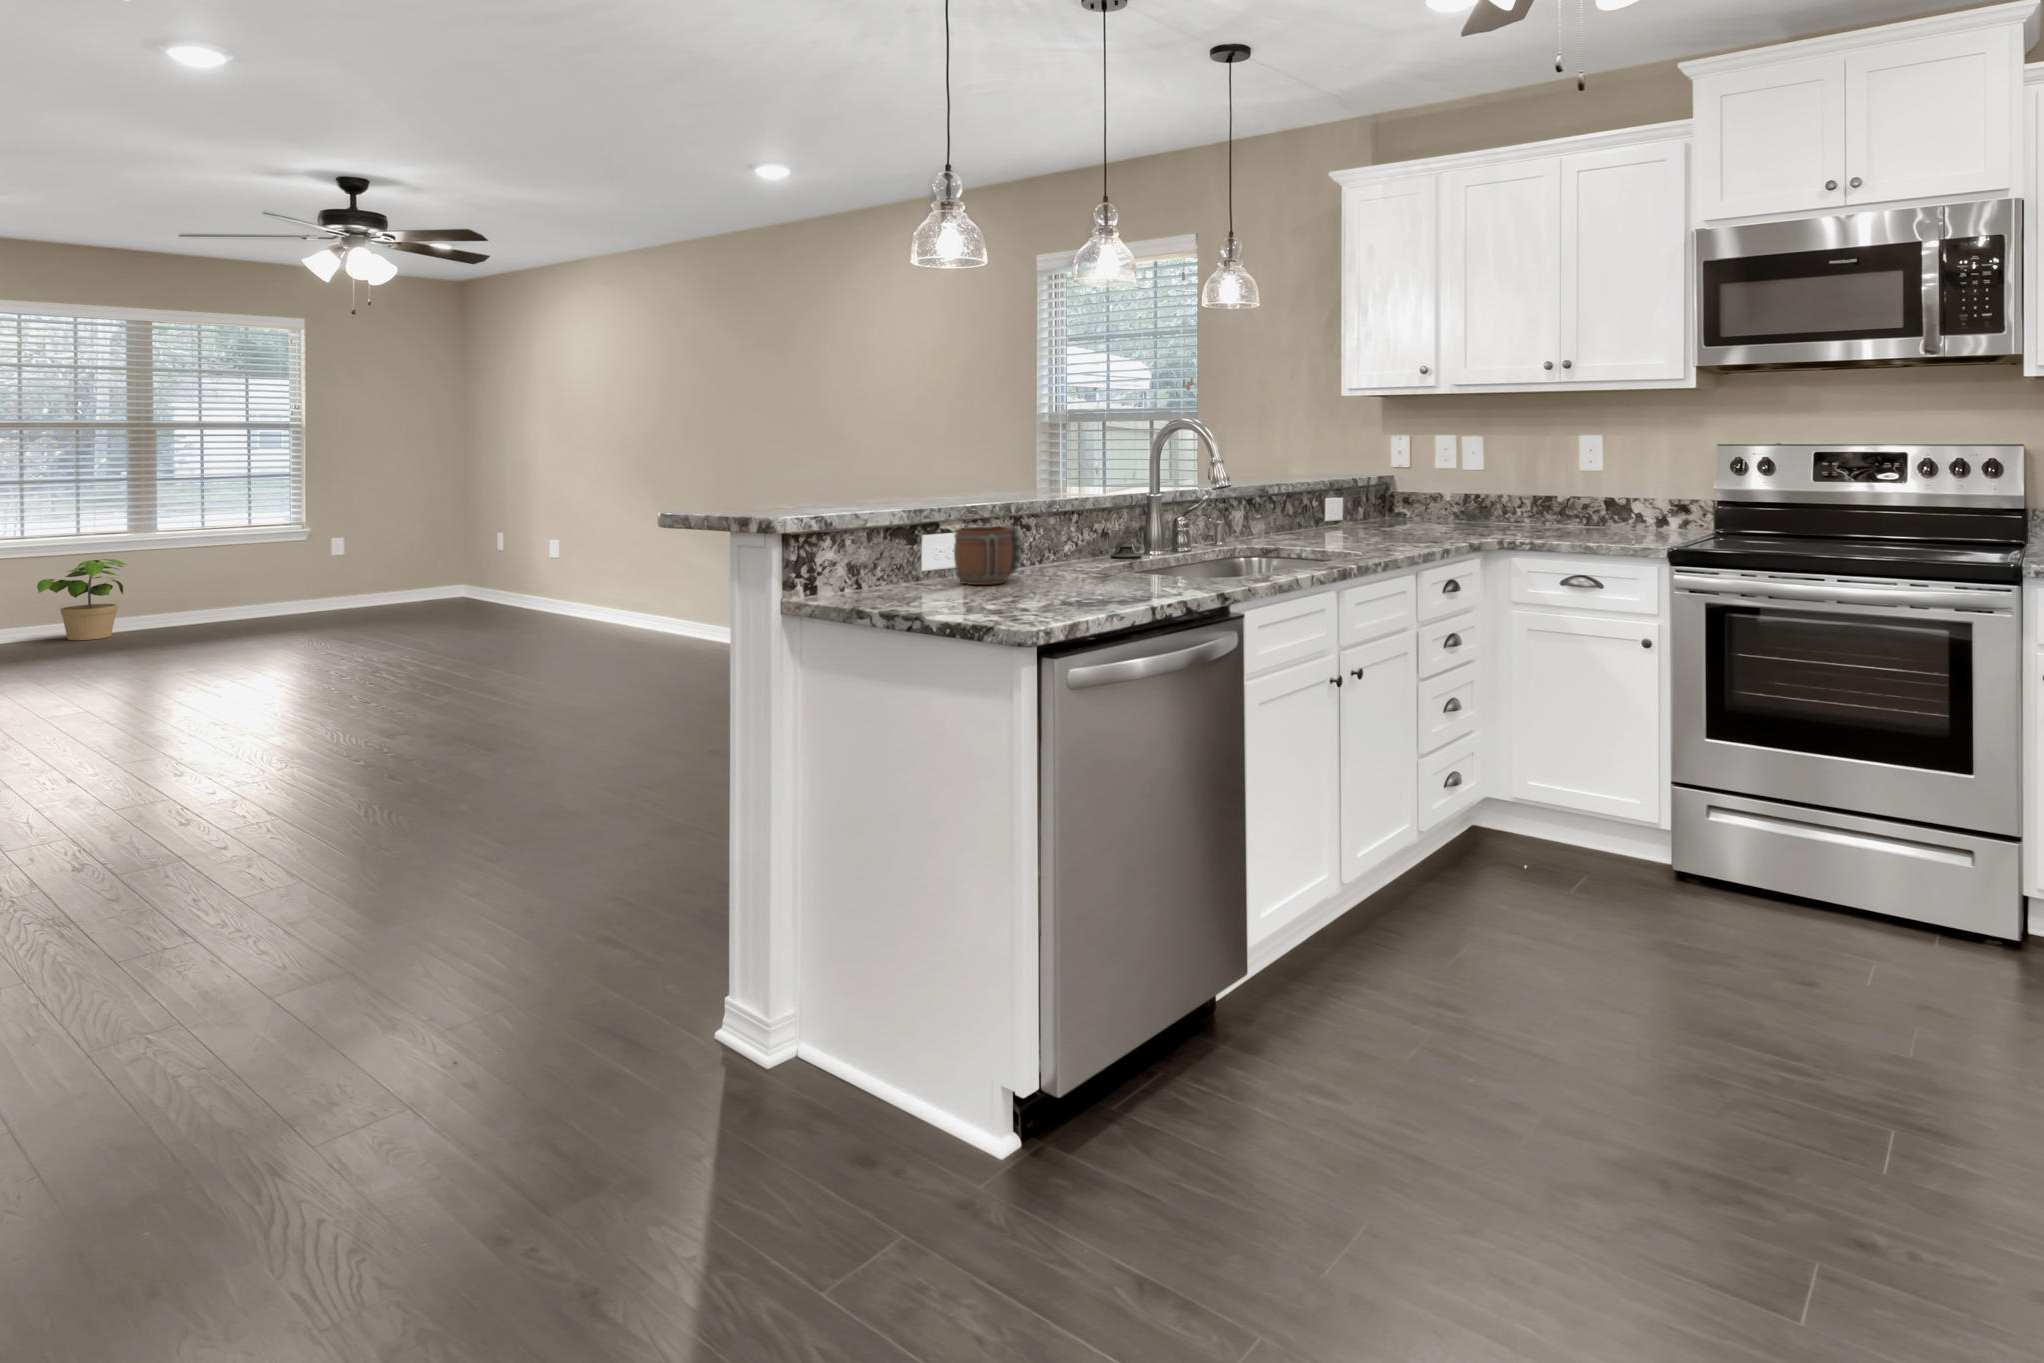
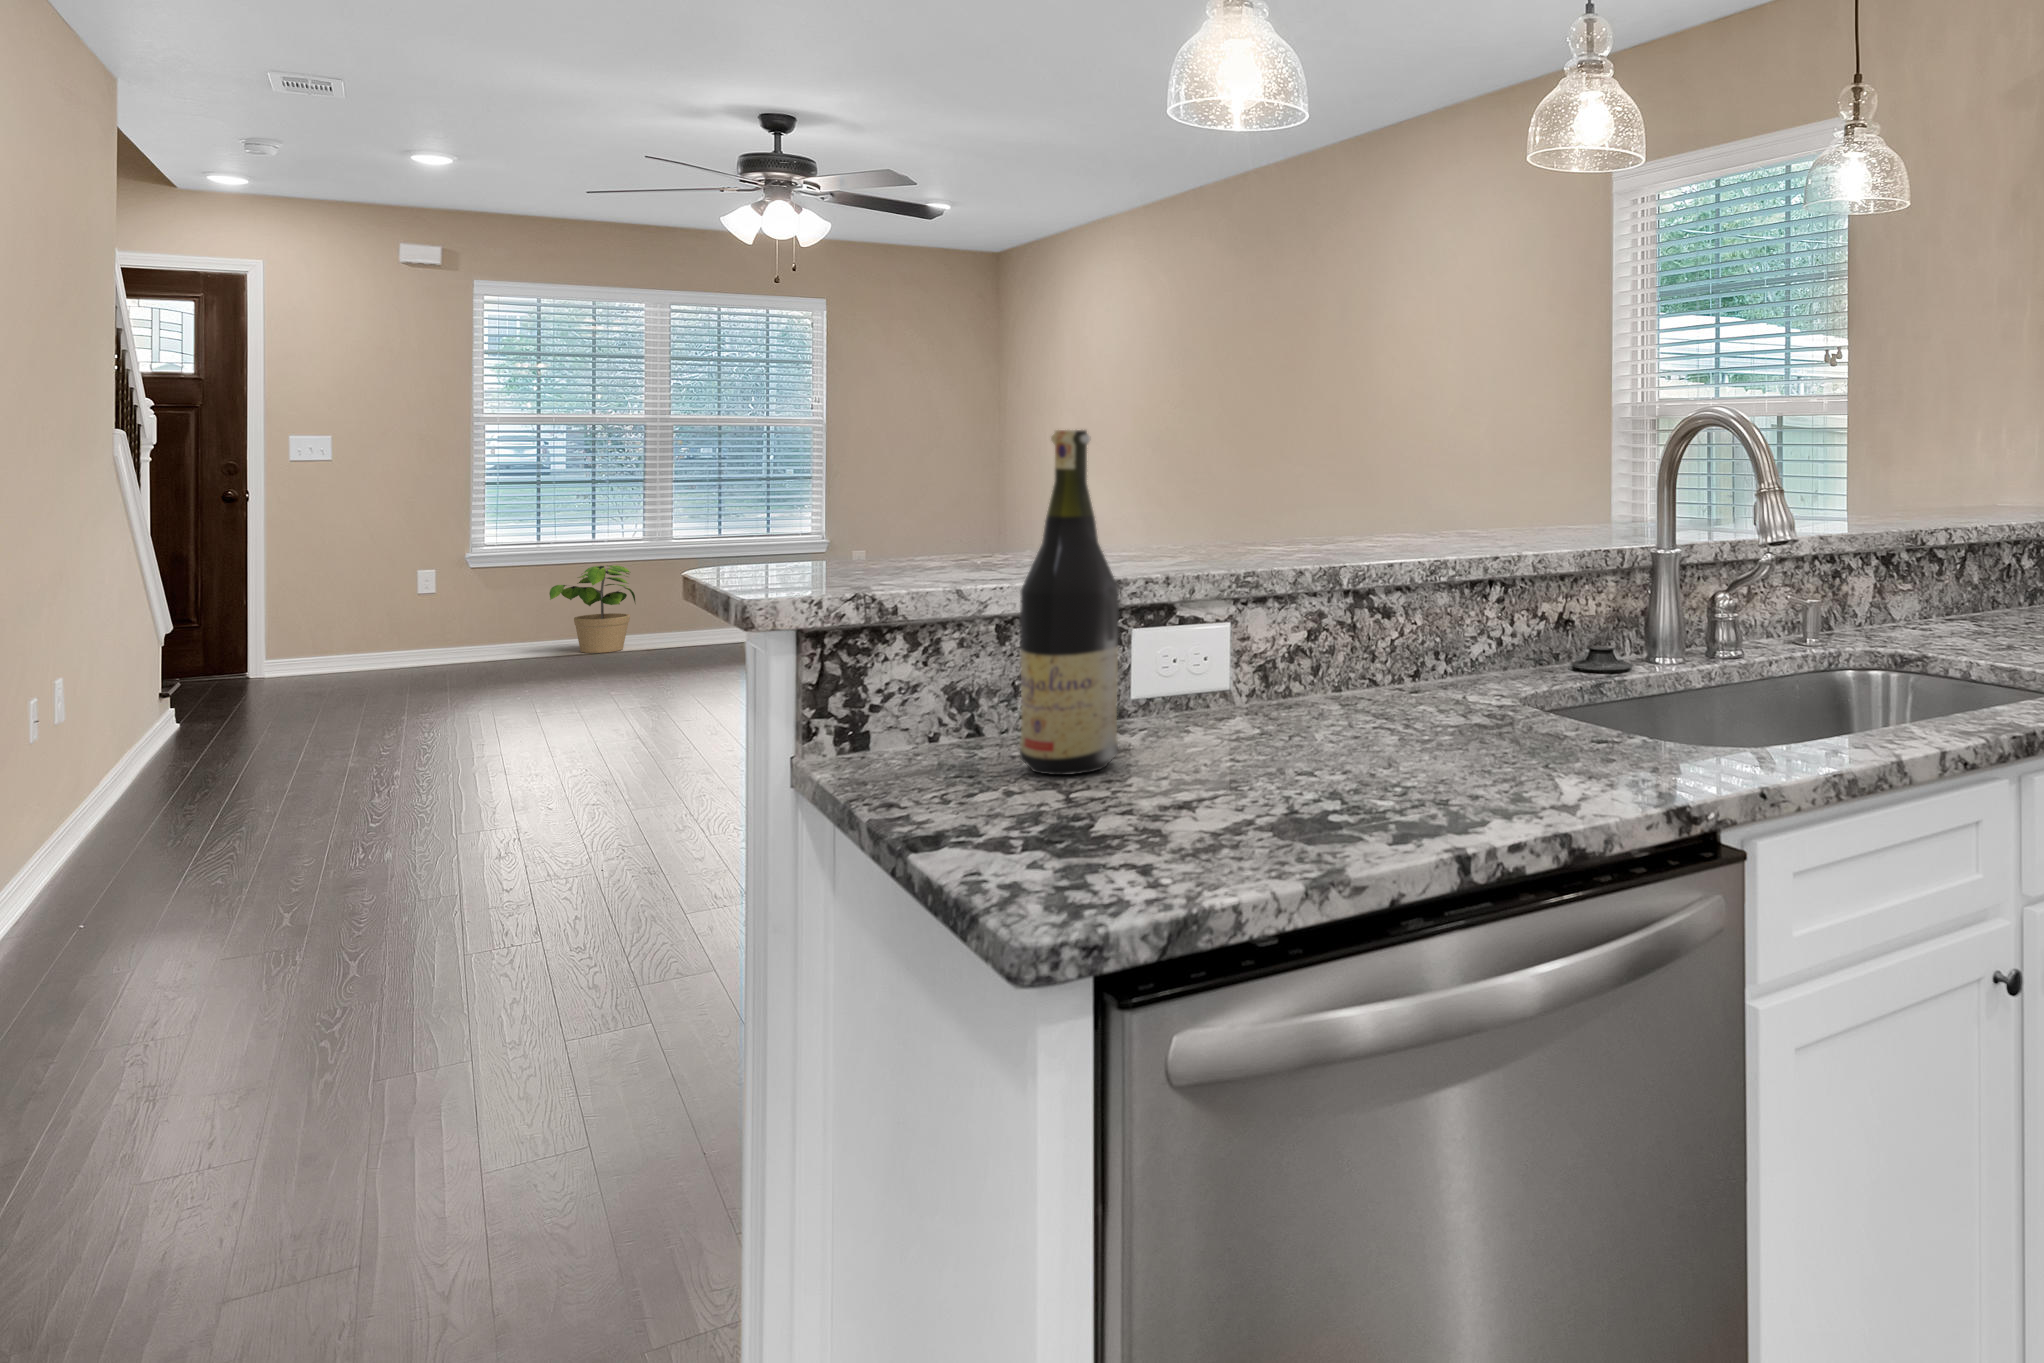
wine bottle: none [909,433,956,597] -> present [1020,430,1119,775]
mug: present [954,525,1021,585] -> none [1175,612,1332,738]

